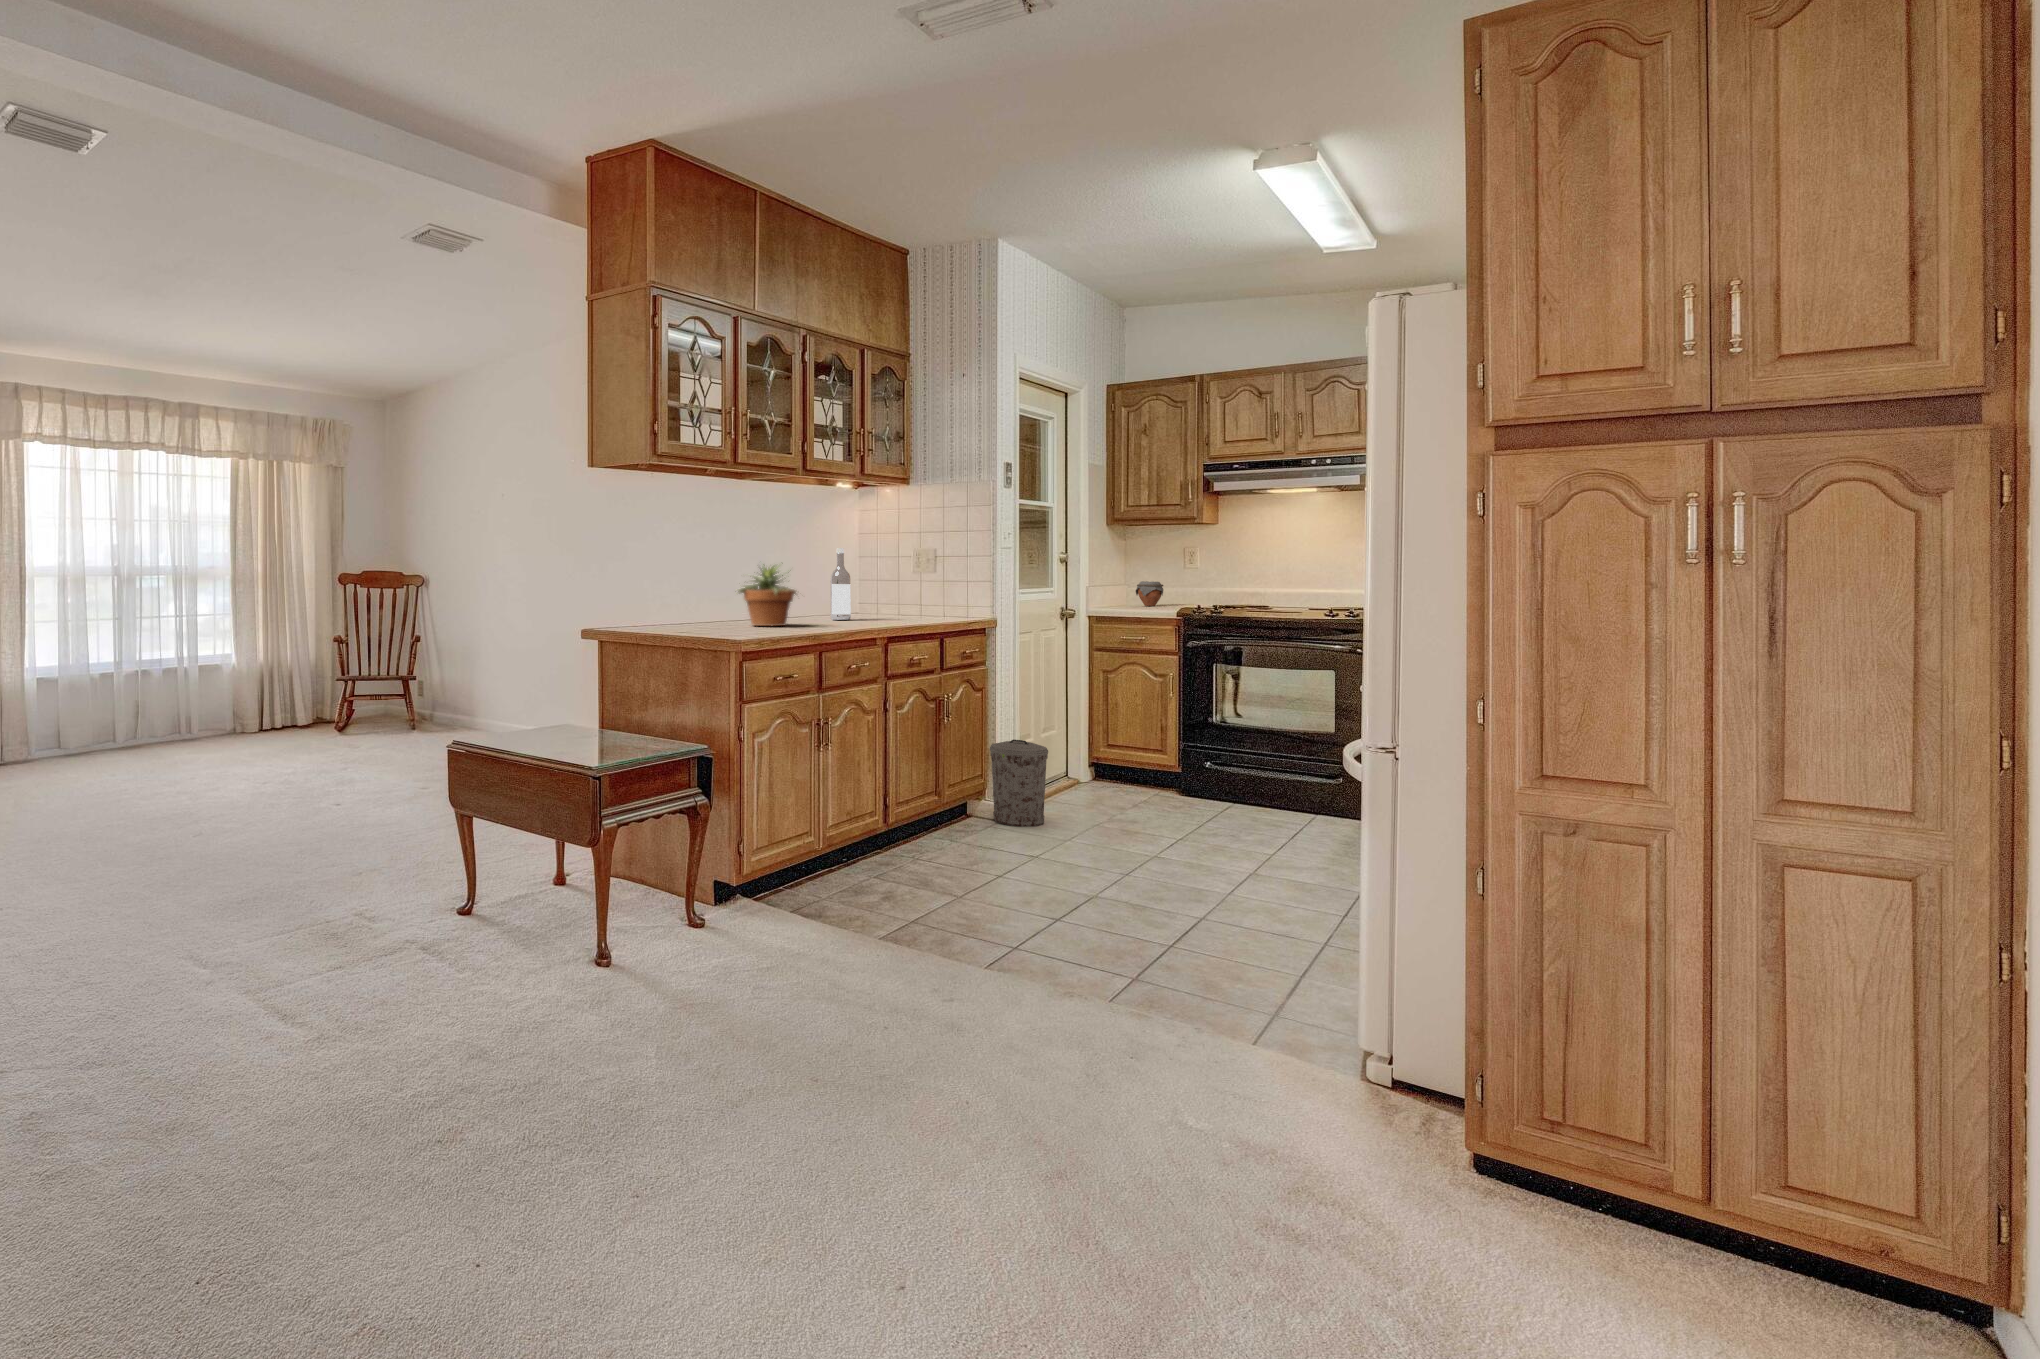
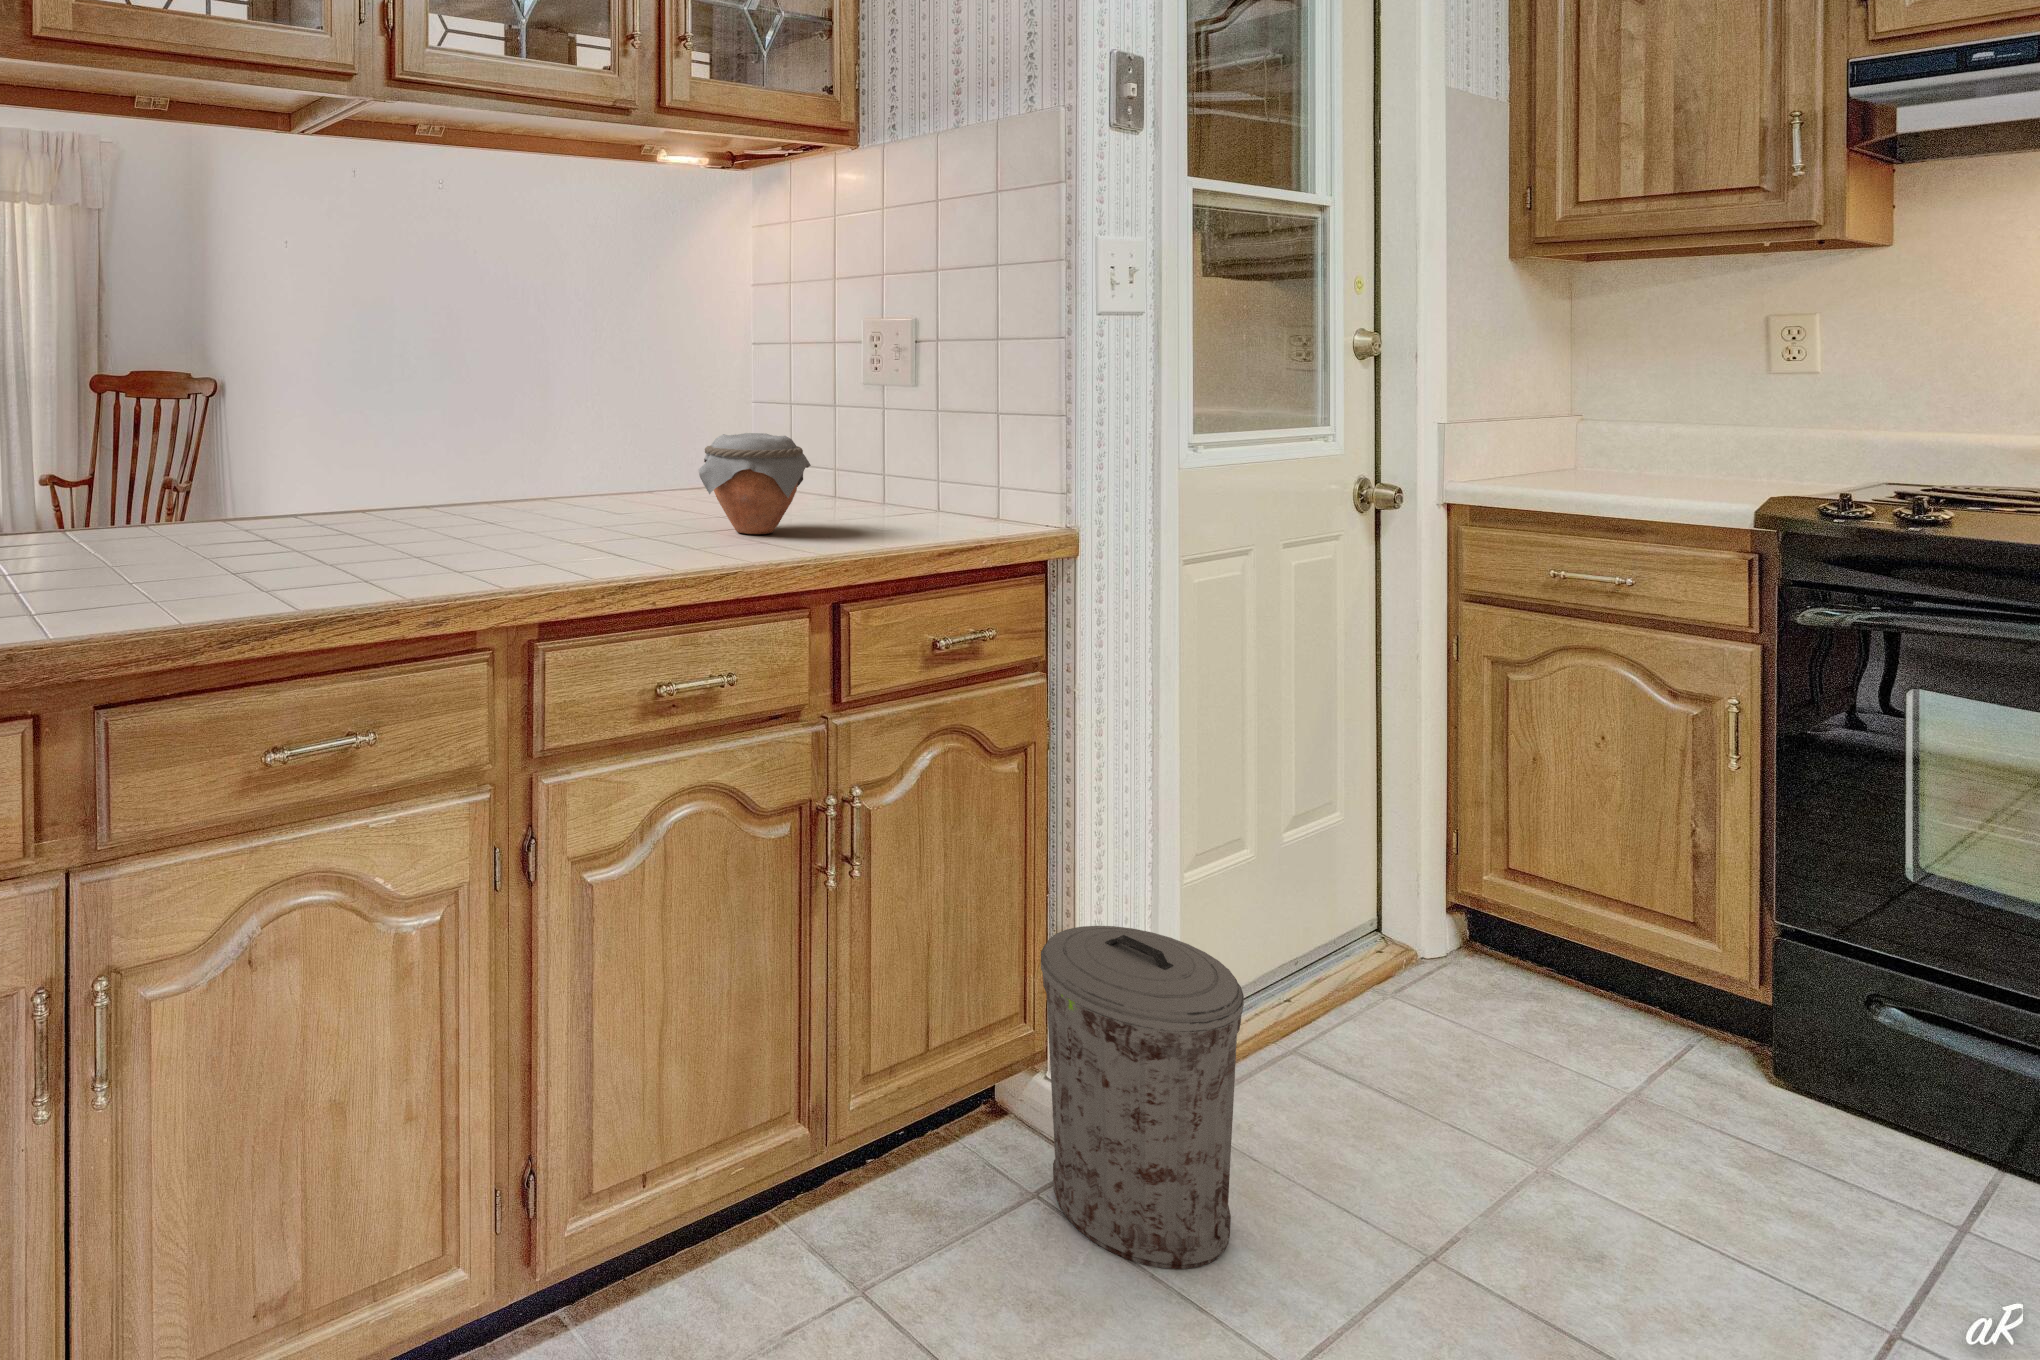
wine bottle: present [831,548,851,620] -> none [497,316,556,536]
potted plant: present [738,561,796,626] -> none [39,356,270,579]
jar: present [1136,581,1163,606] -> present [698,433,811,534]

